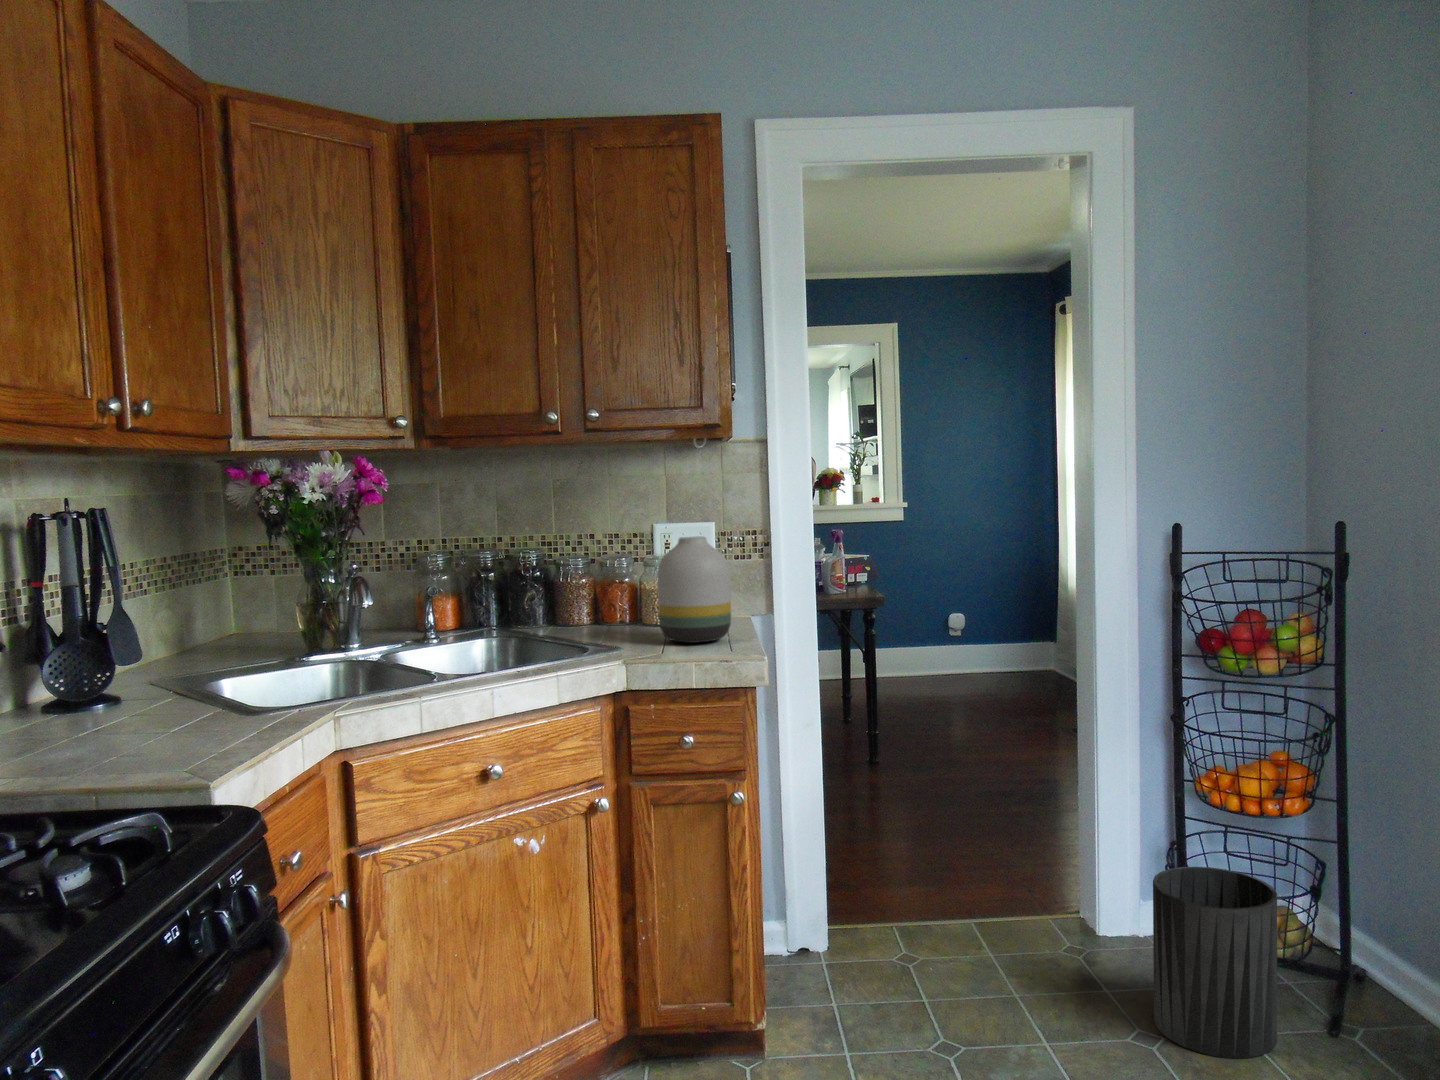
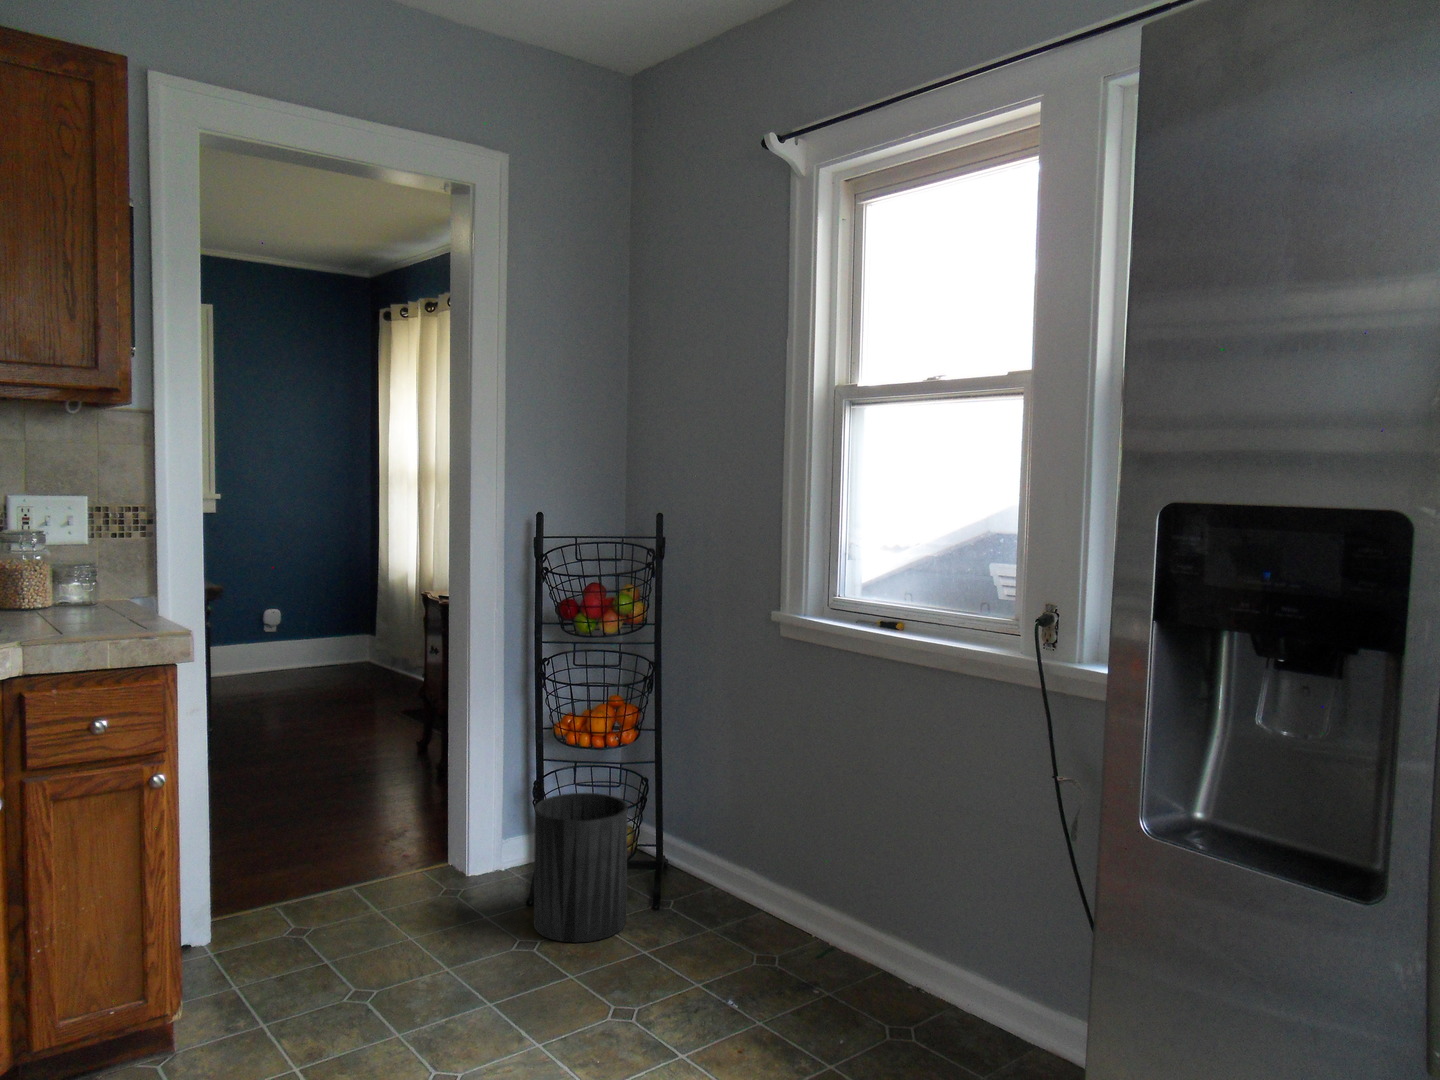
vase: present [657,537,731,643] -> none [40,508,133,623]

